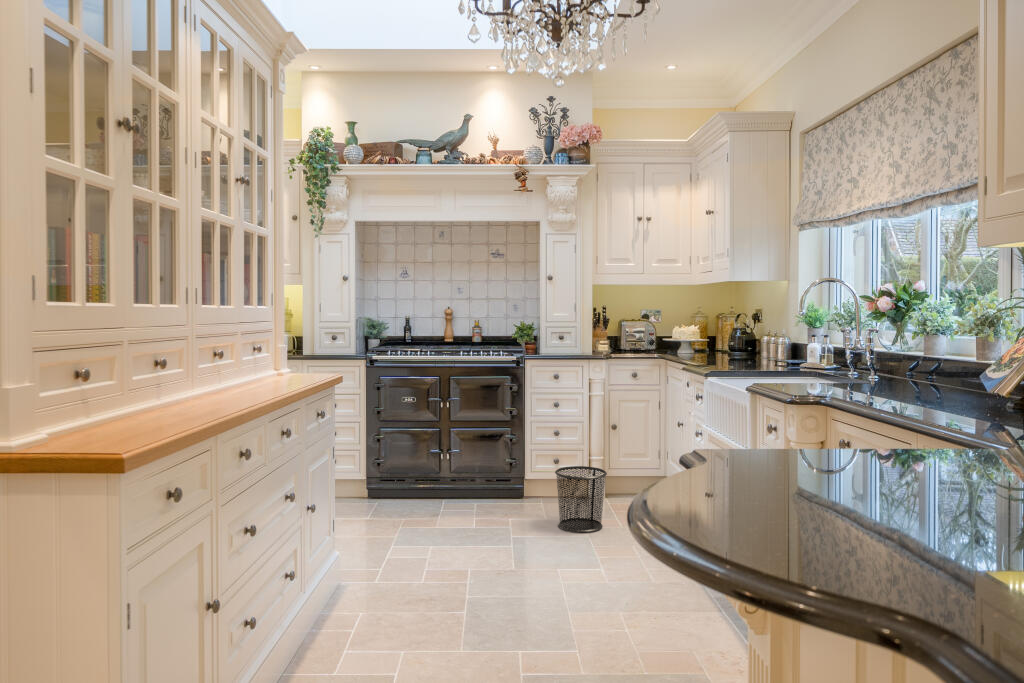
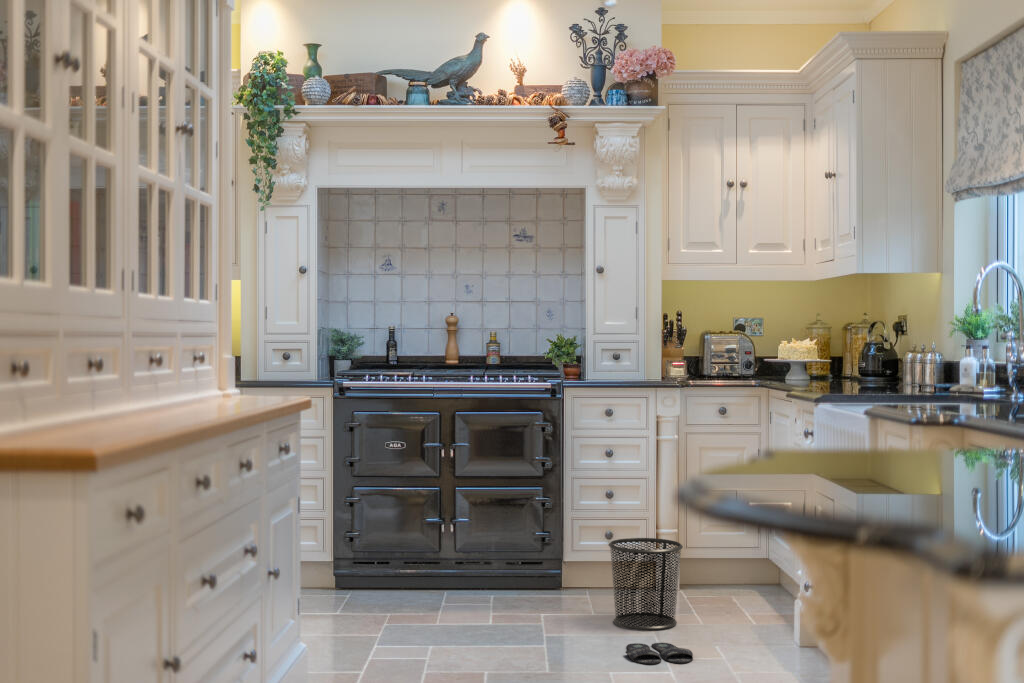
slippers: none [566,544,614,564] -> present [625,643,693,664]

